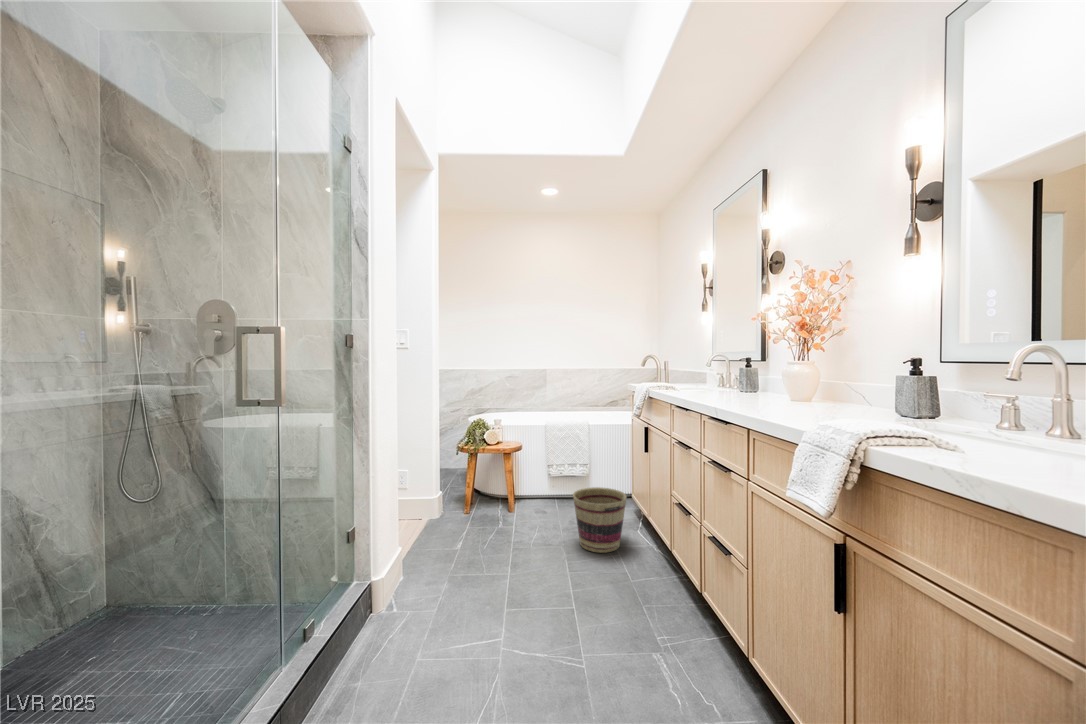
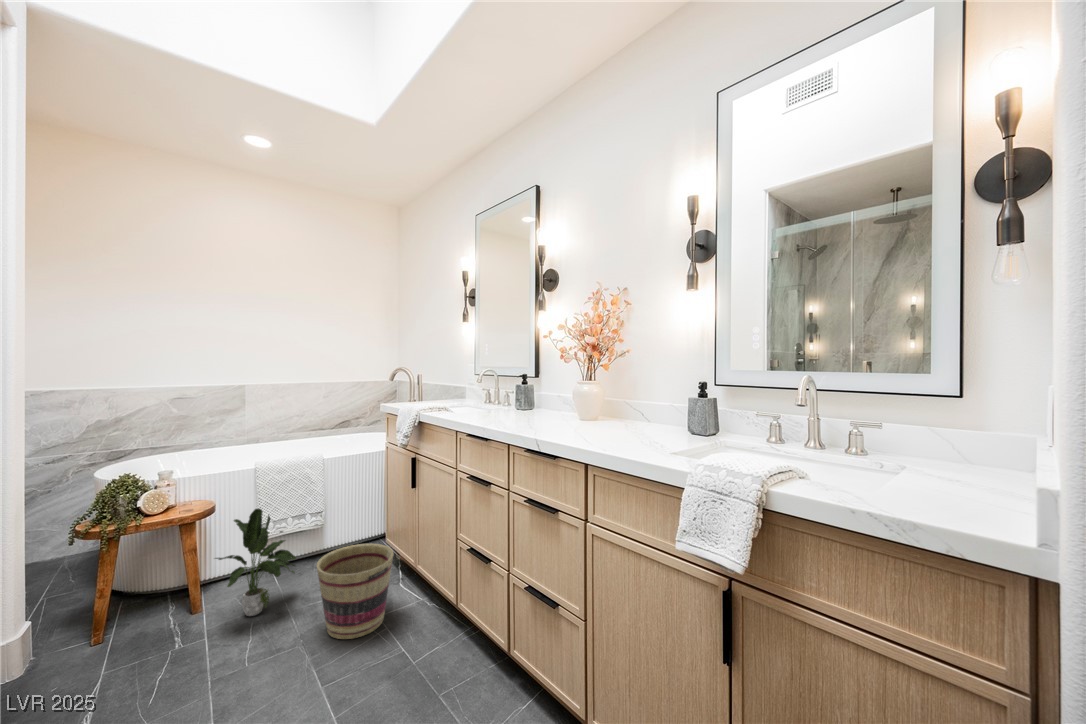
potted plant: none [518,450,567,522] -> present [215,508,296,616]

